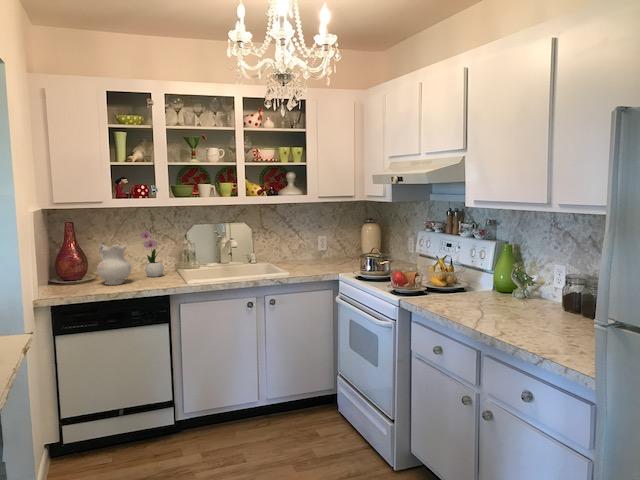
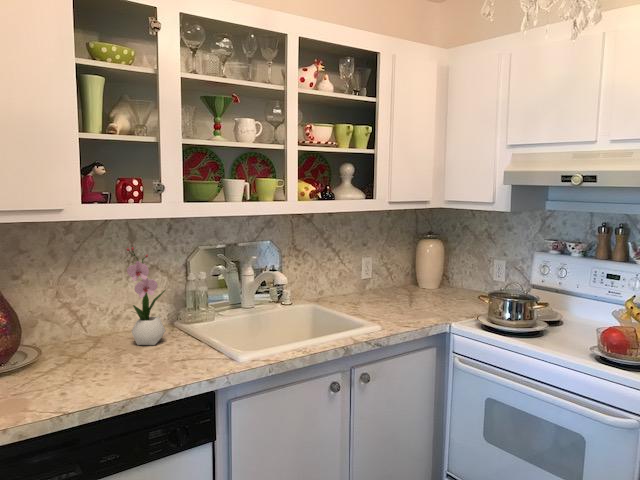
ceramic pitcher: present [97,242,131,285] -> none [51,289,122,375]

